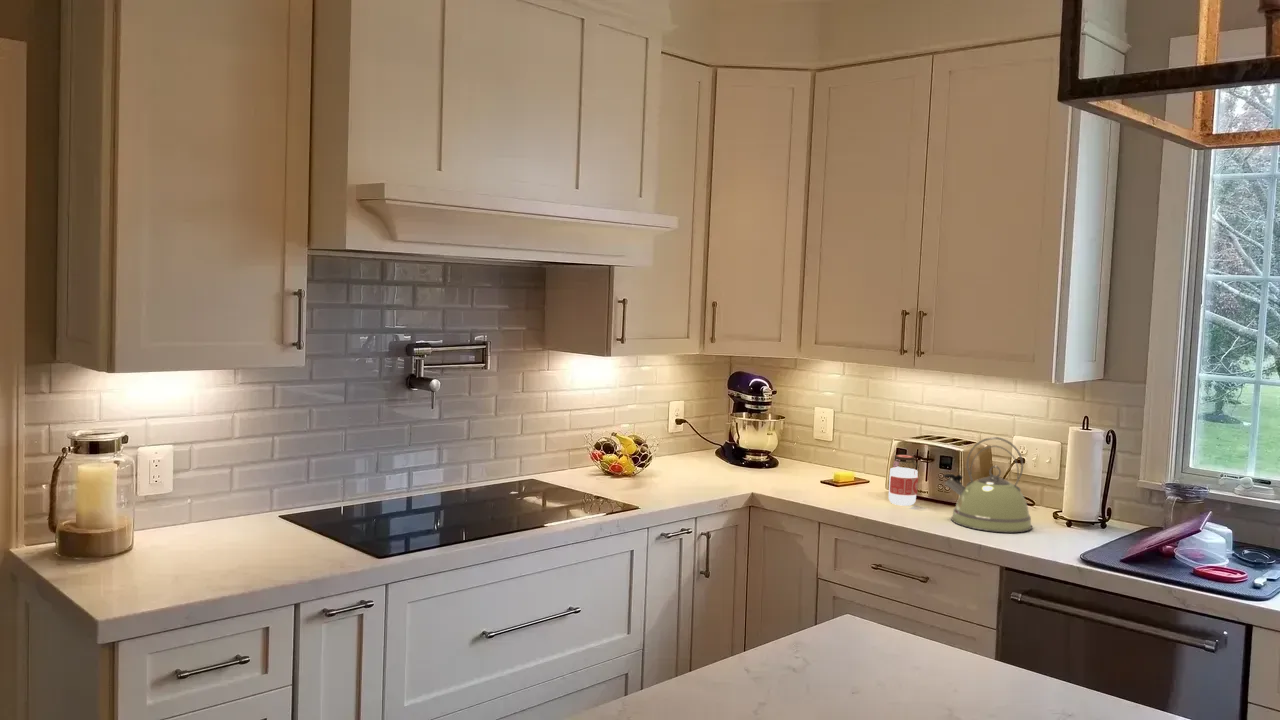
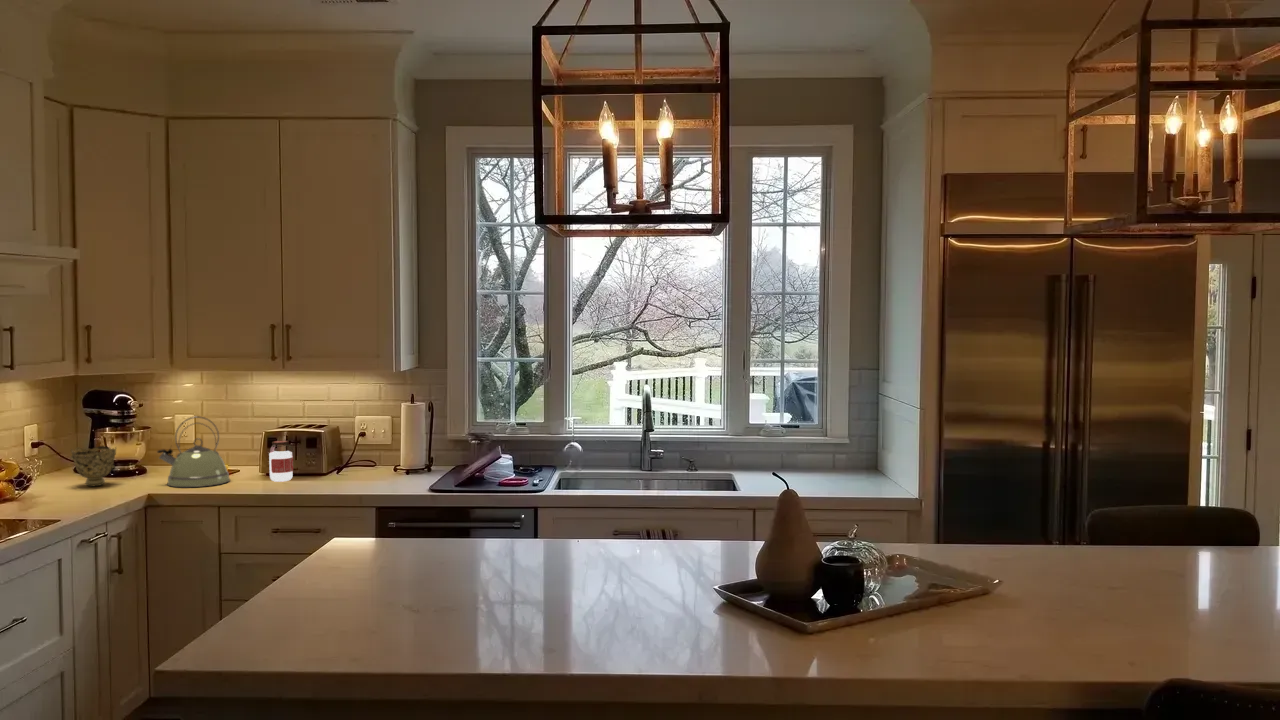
decorative bowl: none [694,430,739,474] -> present [71,446,116,486]
kettle: present [944,437,1032,532] -> present [157,416,230,487]

